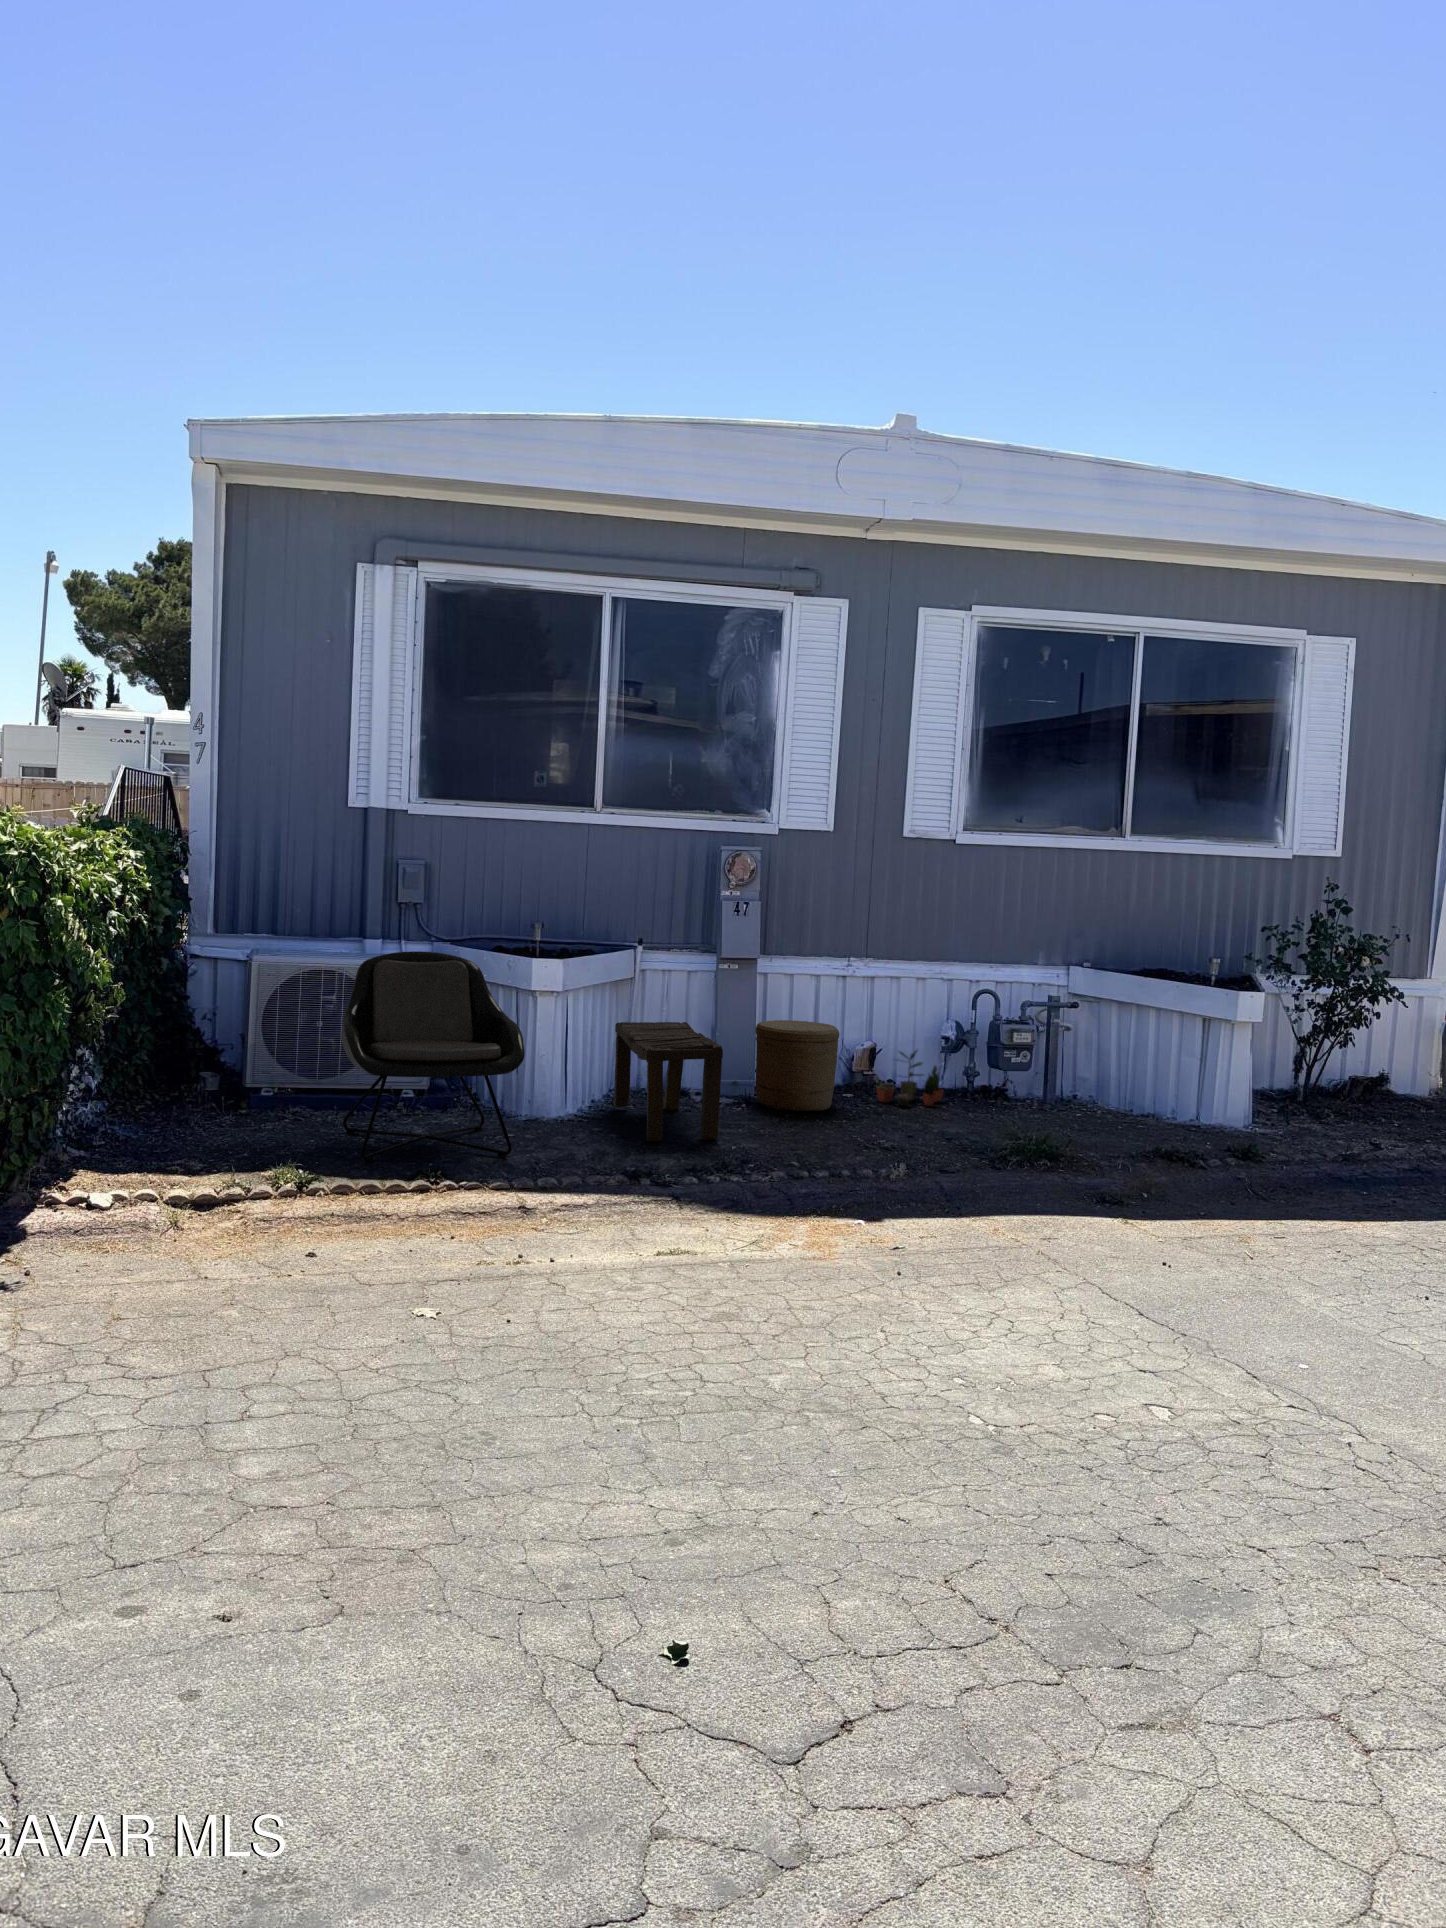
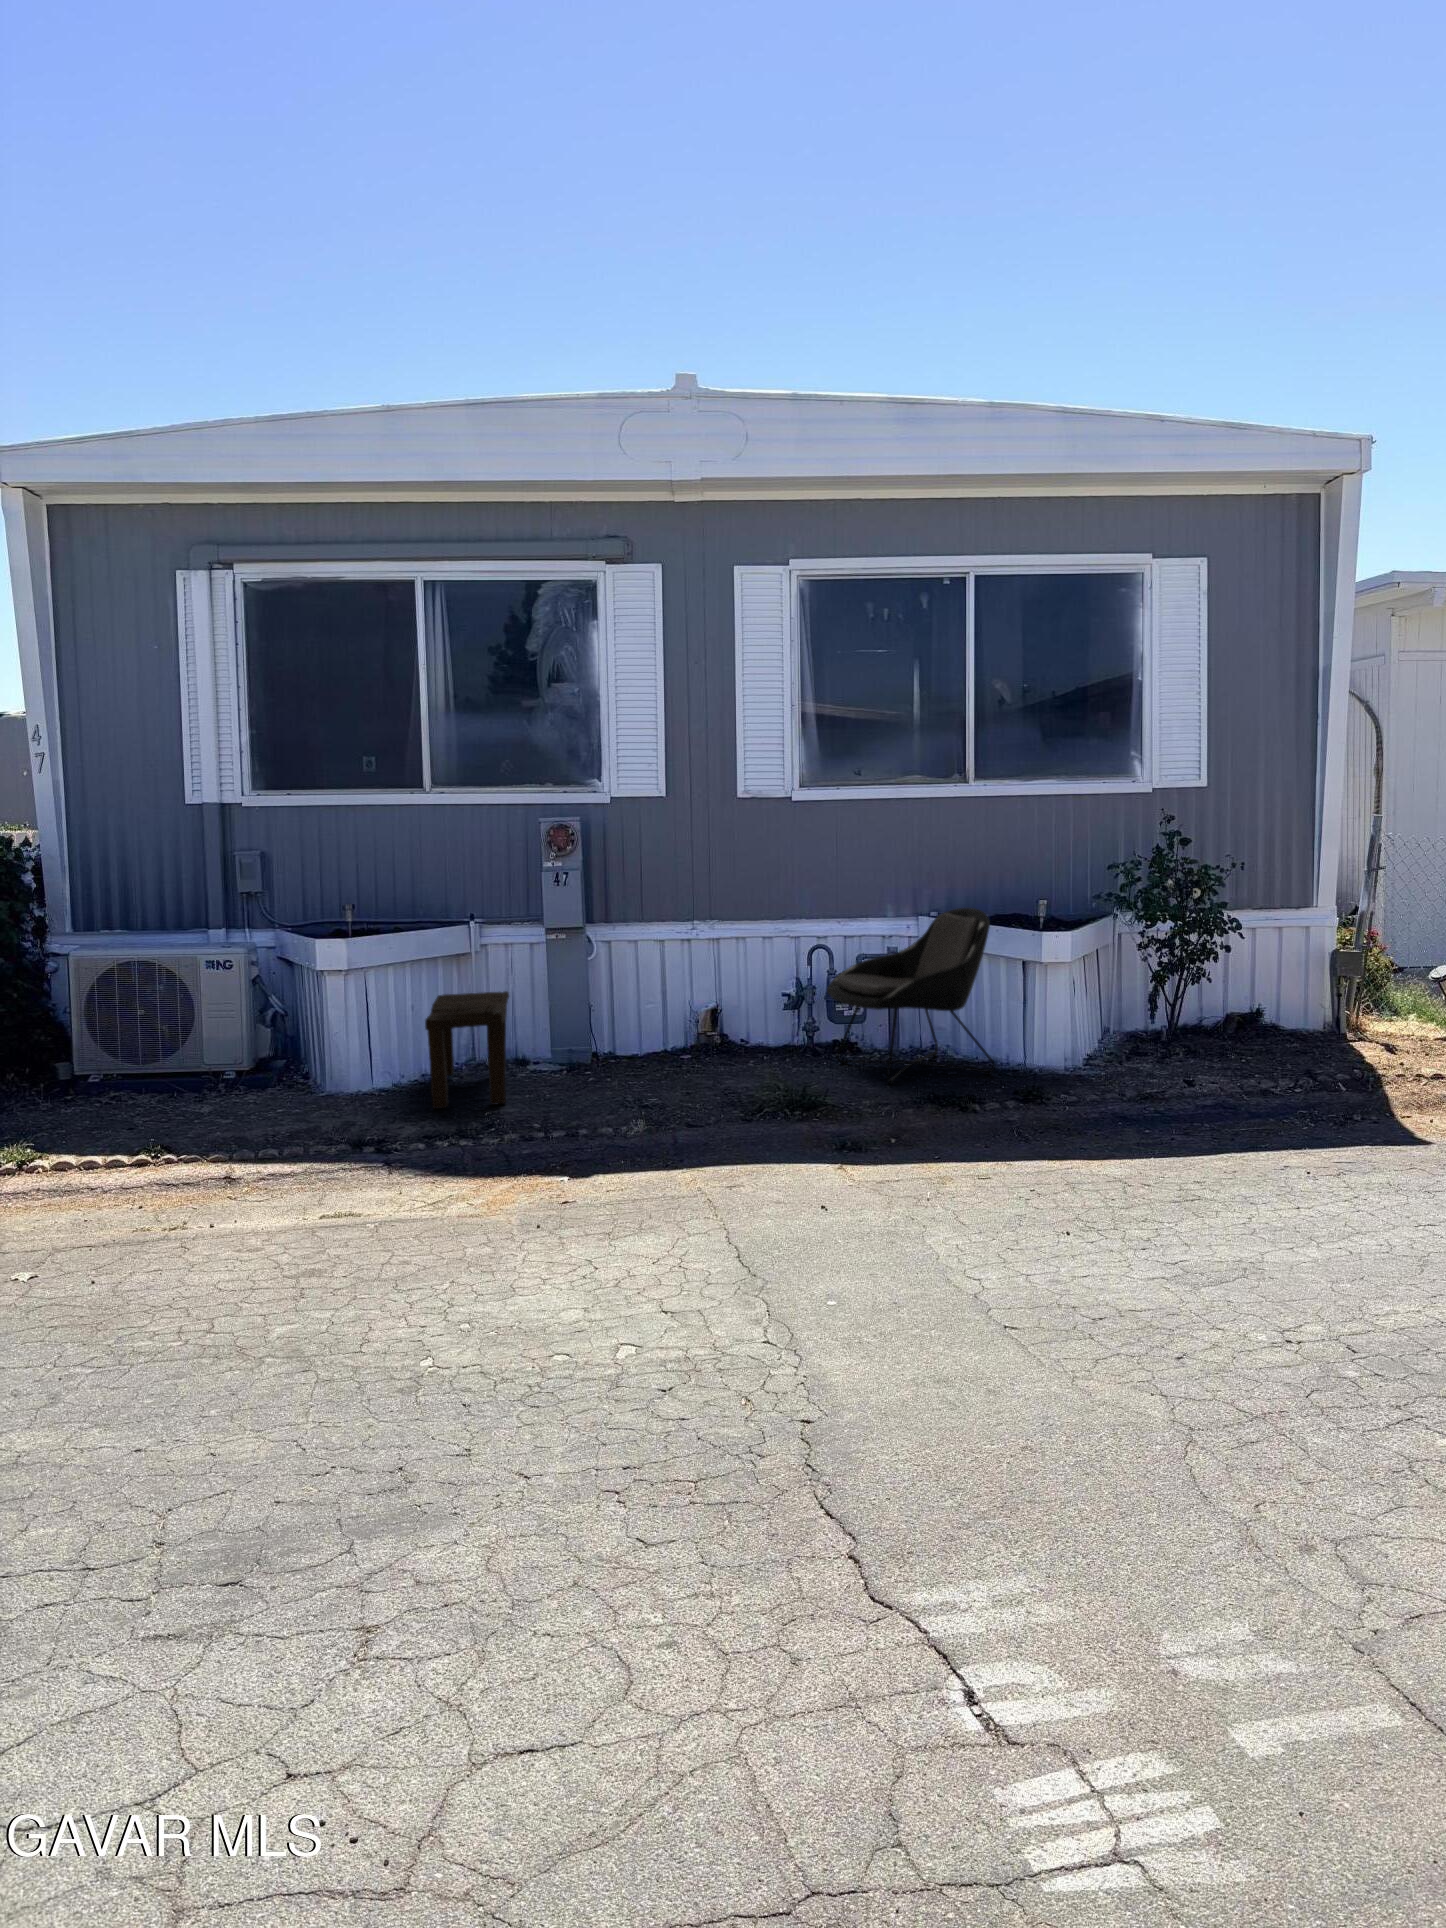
lounge chair: present [342,951,525,1161] -> present [827,908,995,1084]
woven basket: present [756,1020,839,1112] -> none [585,984,668,1073]
potted plant: present [876,1050,944,1107] -> none [716,1005,788,1063]

